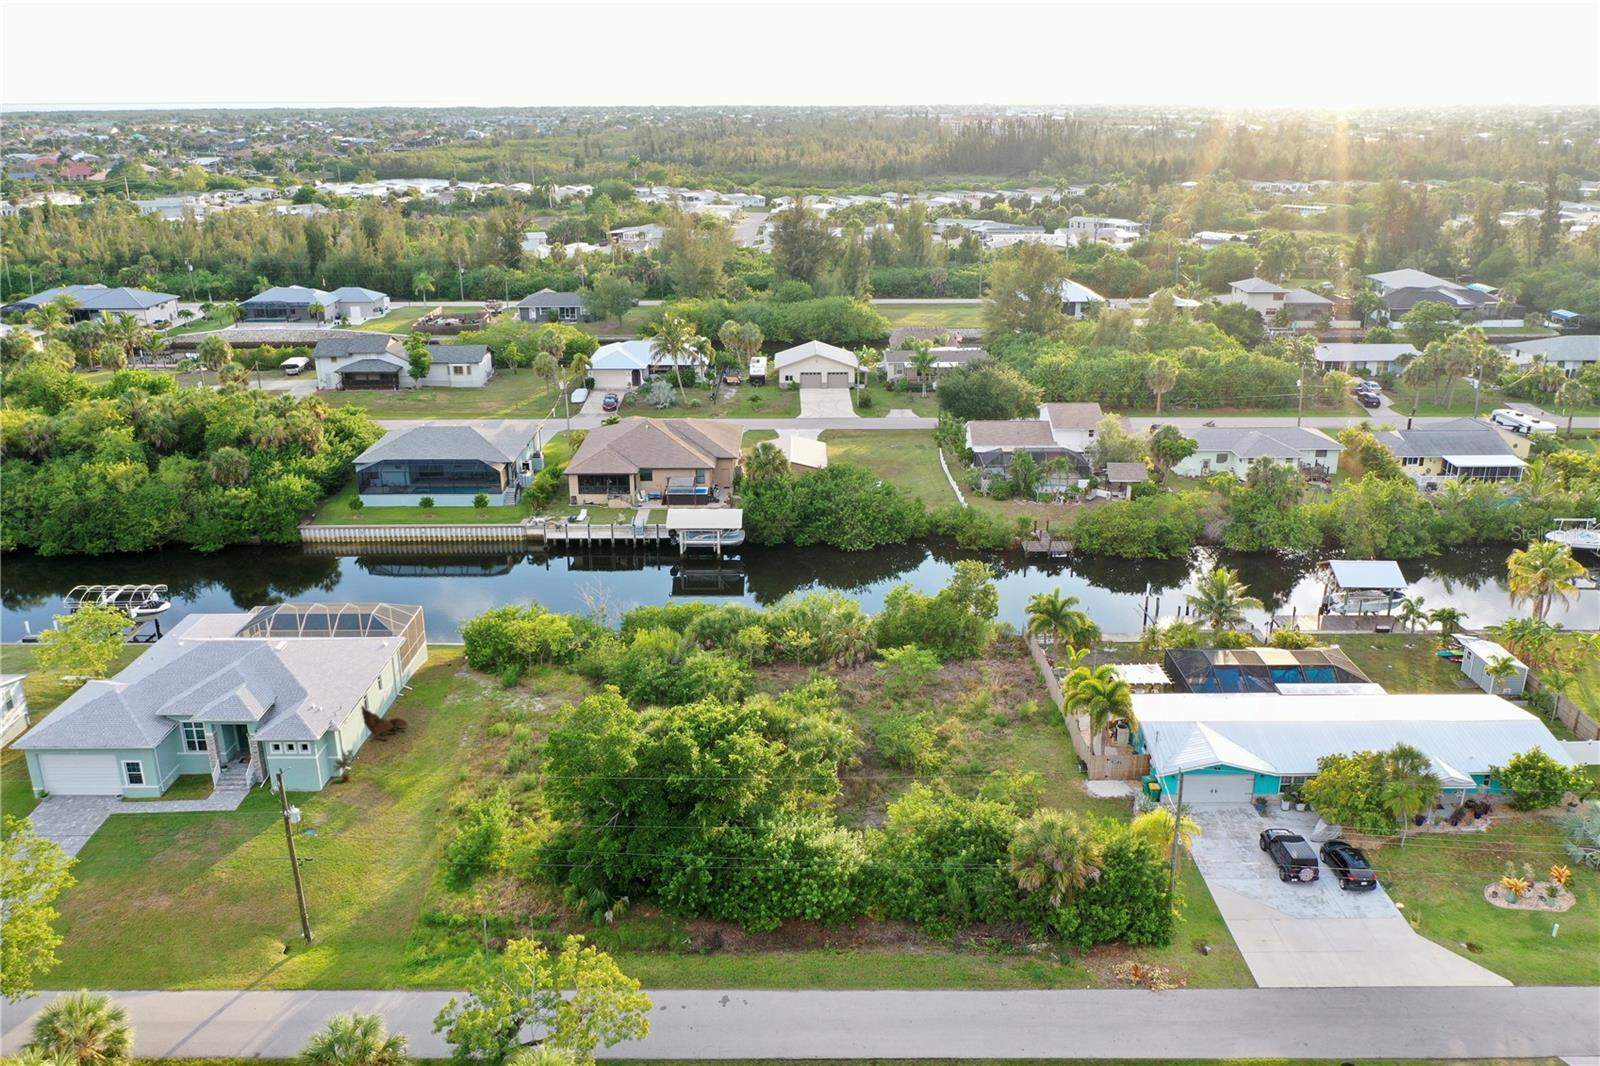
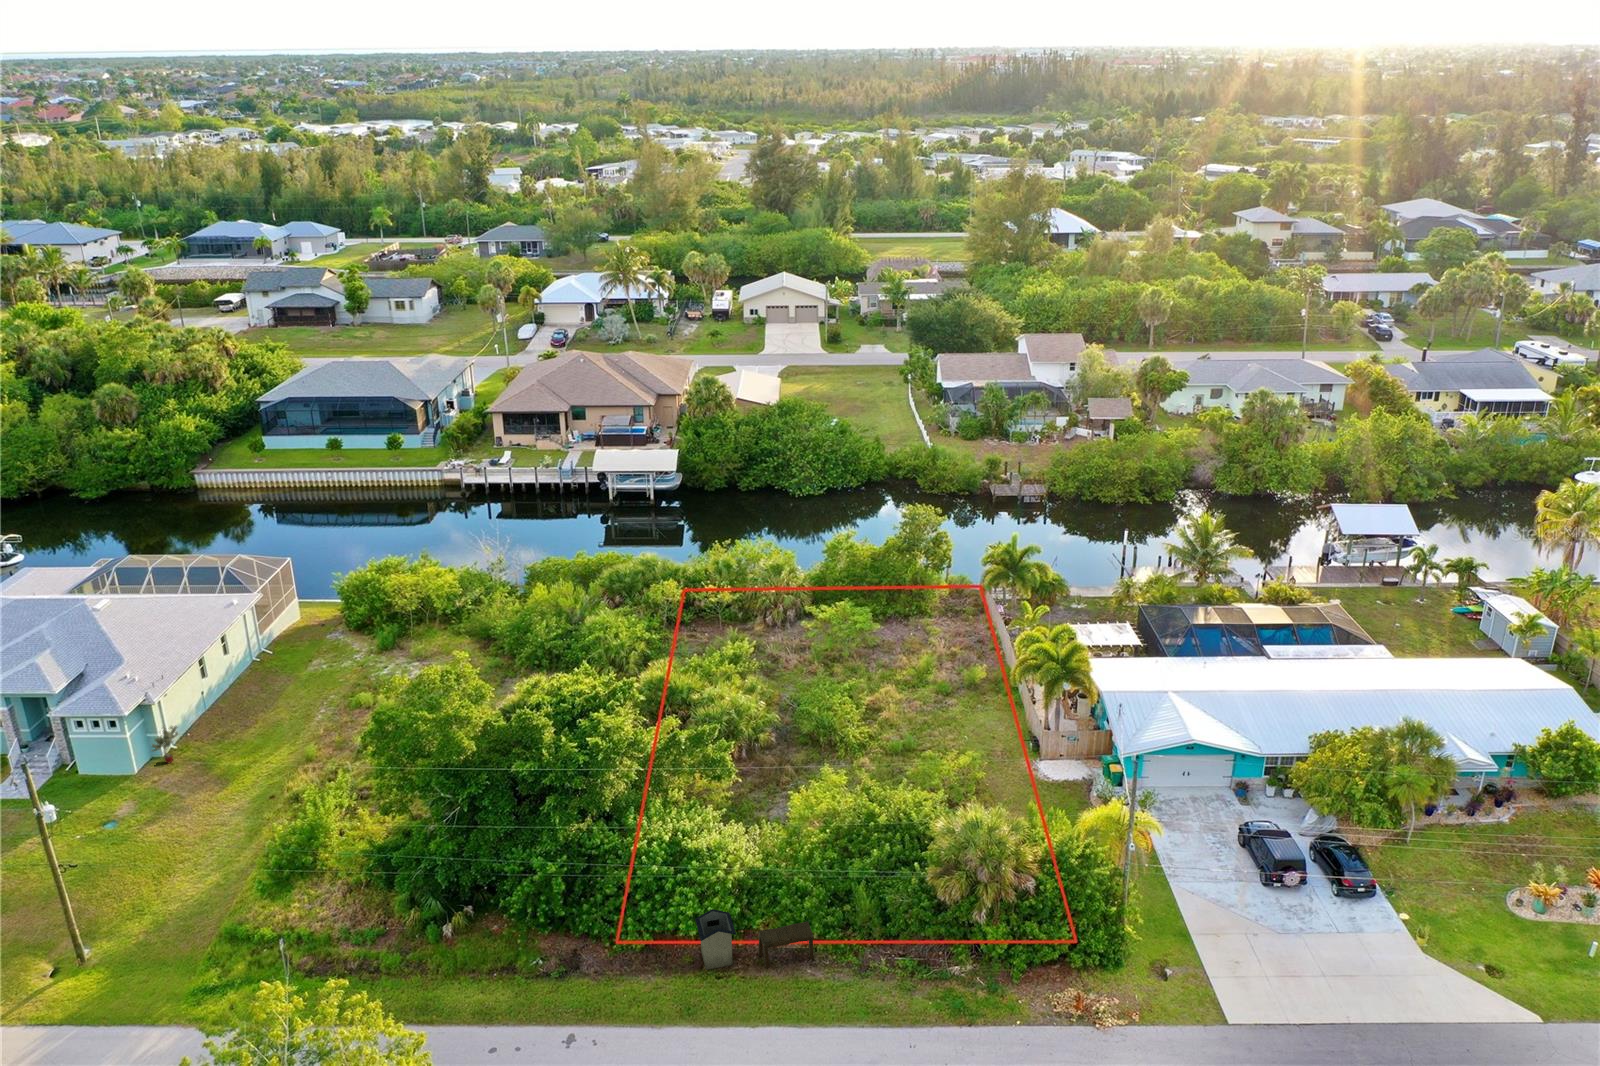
lounge chair: present [361,705,408,742] -> none [194,672,255,716]
trash can: none [821,896,856,945] -> present [695,909,736,970]
bench: none [872,907,918,944] -> present [759,921,814,968]

